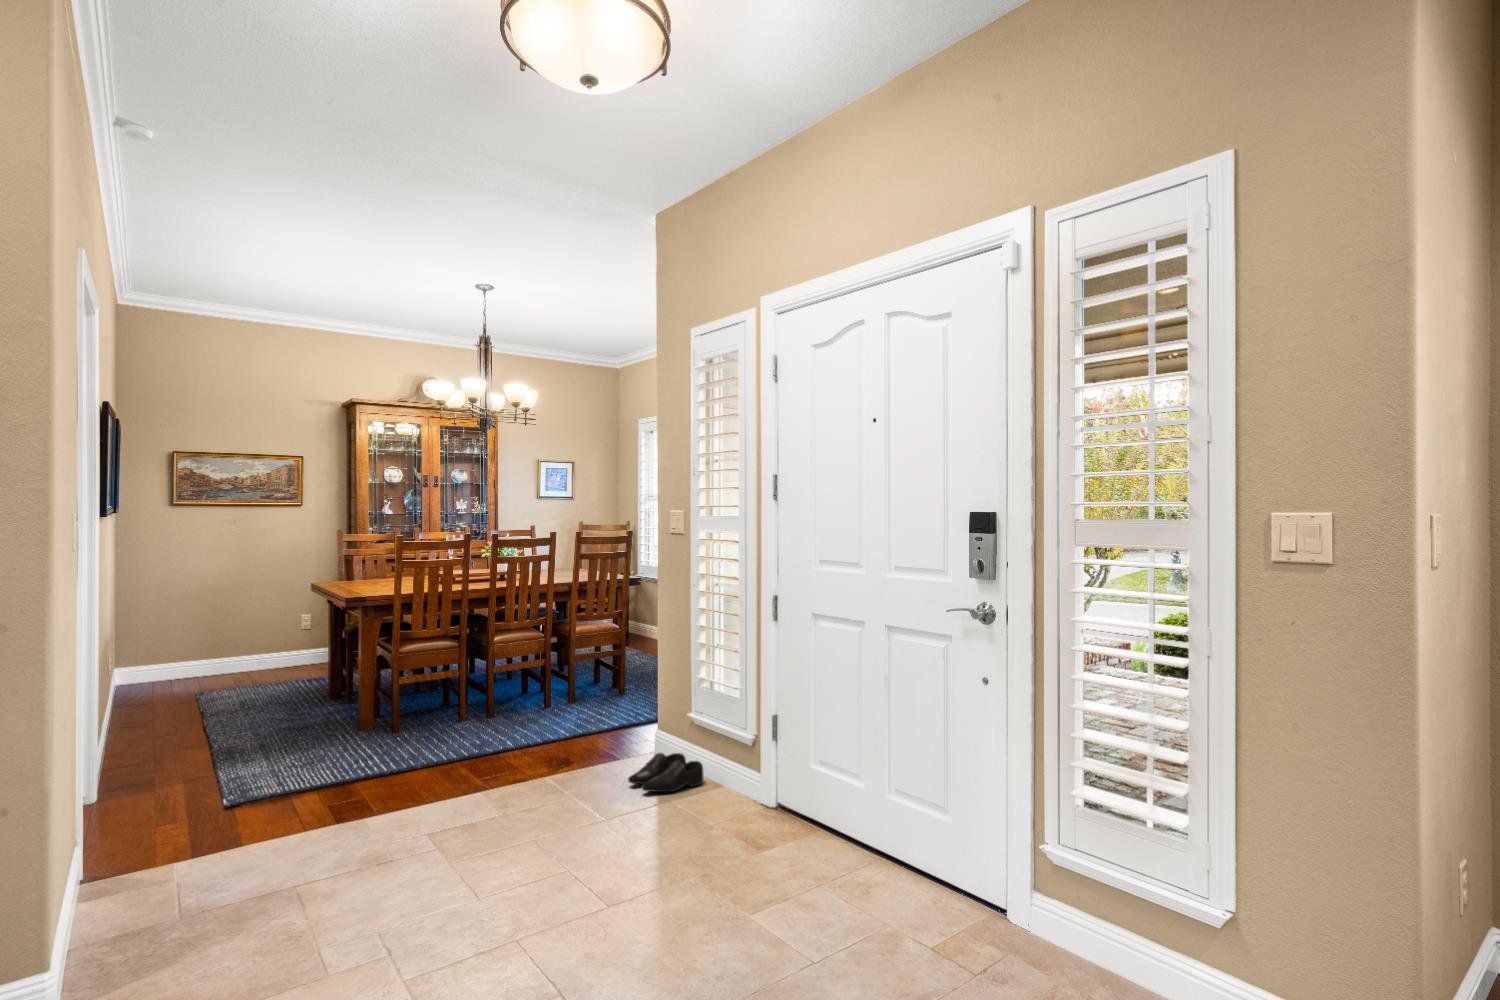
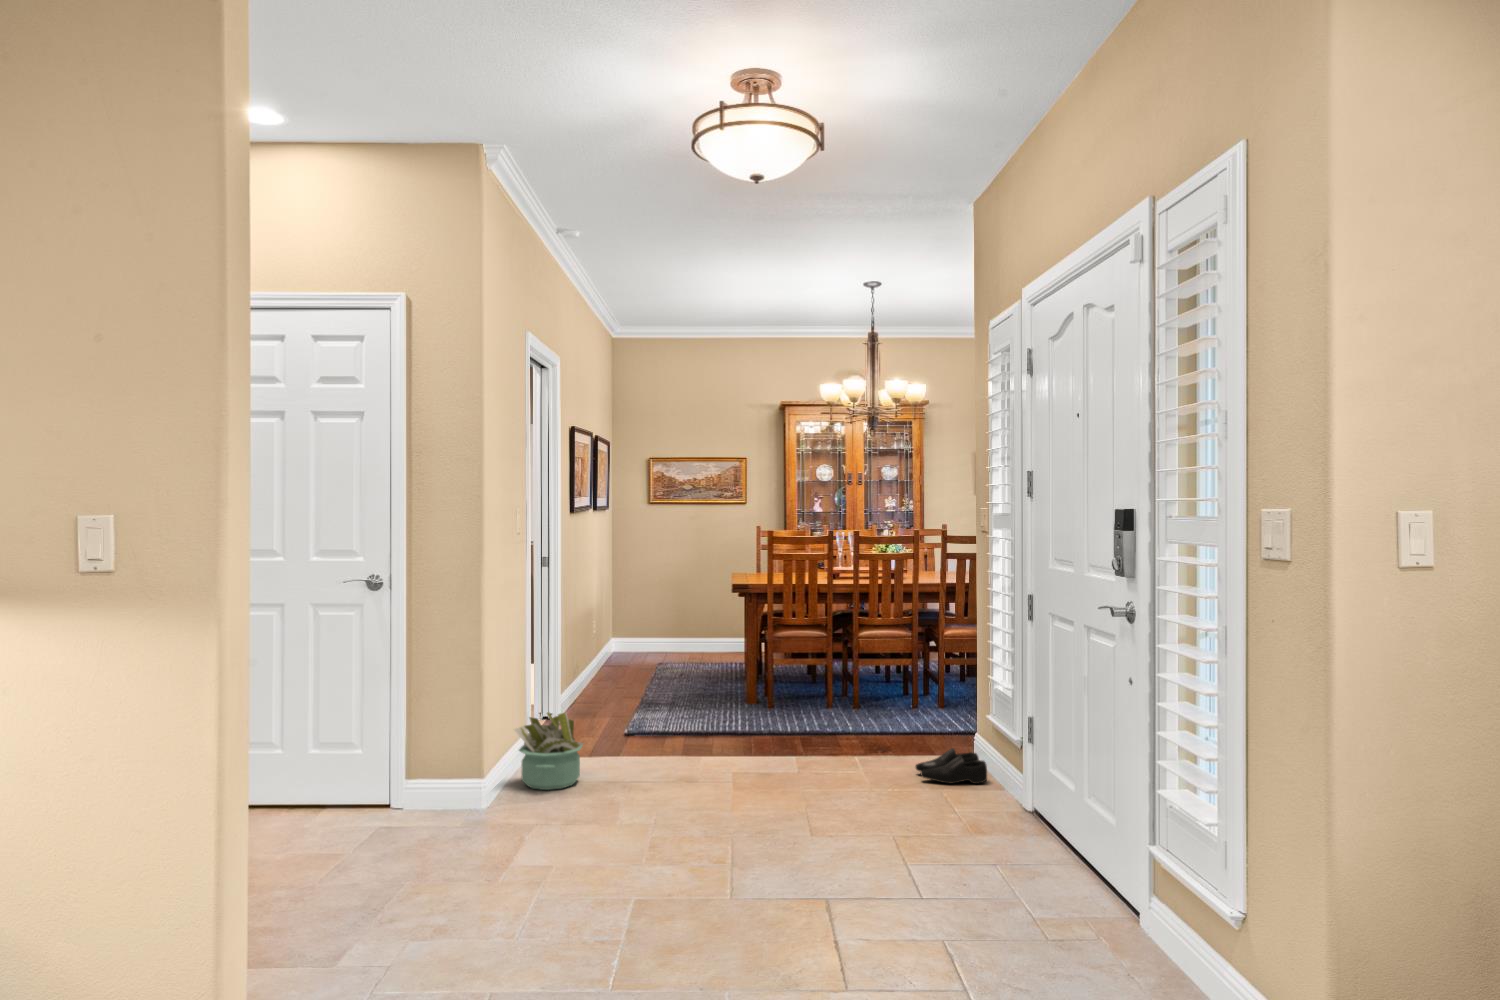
decorative plant: none [88,810,228,943] -> present [515,712,583,790]

